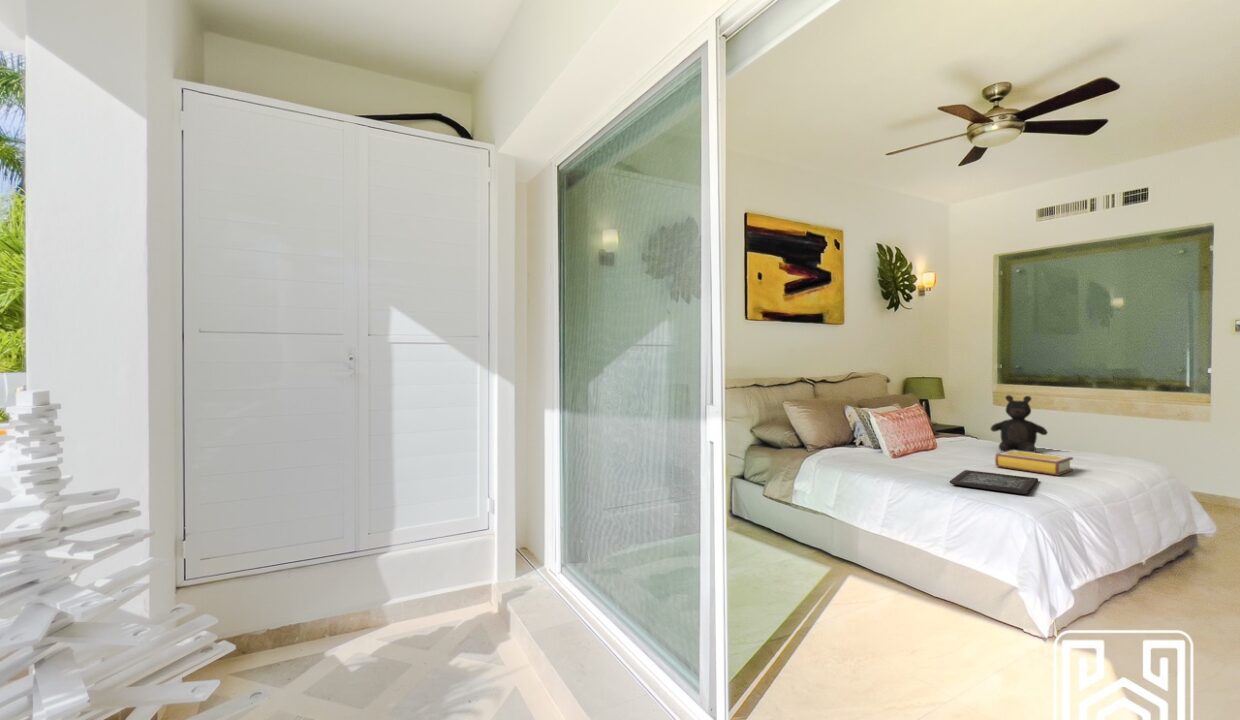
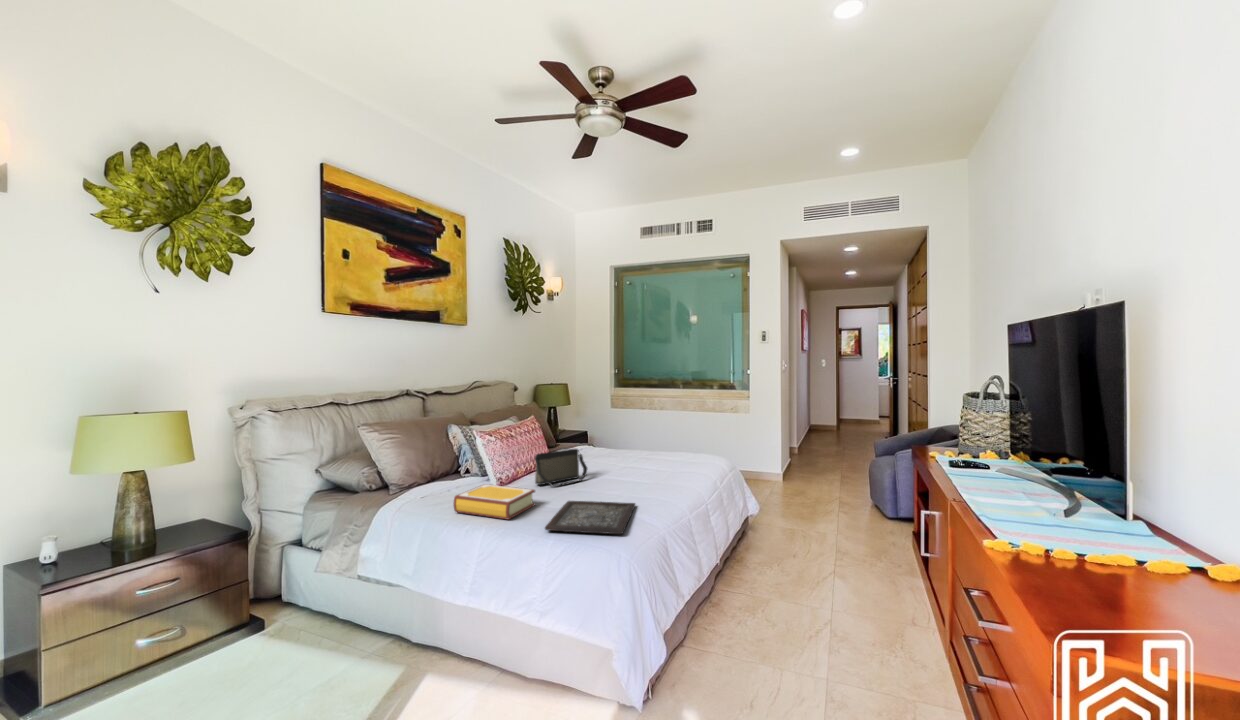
teddy bear: present [991,395,1047,453] -> none [600,404,647,465]
handbag: none [927,432,980,461] -> present [535,449,587,485]
book: present [995,450,1073,475] -> present [453,484,535,519]

